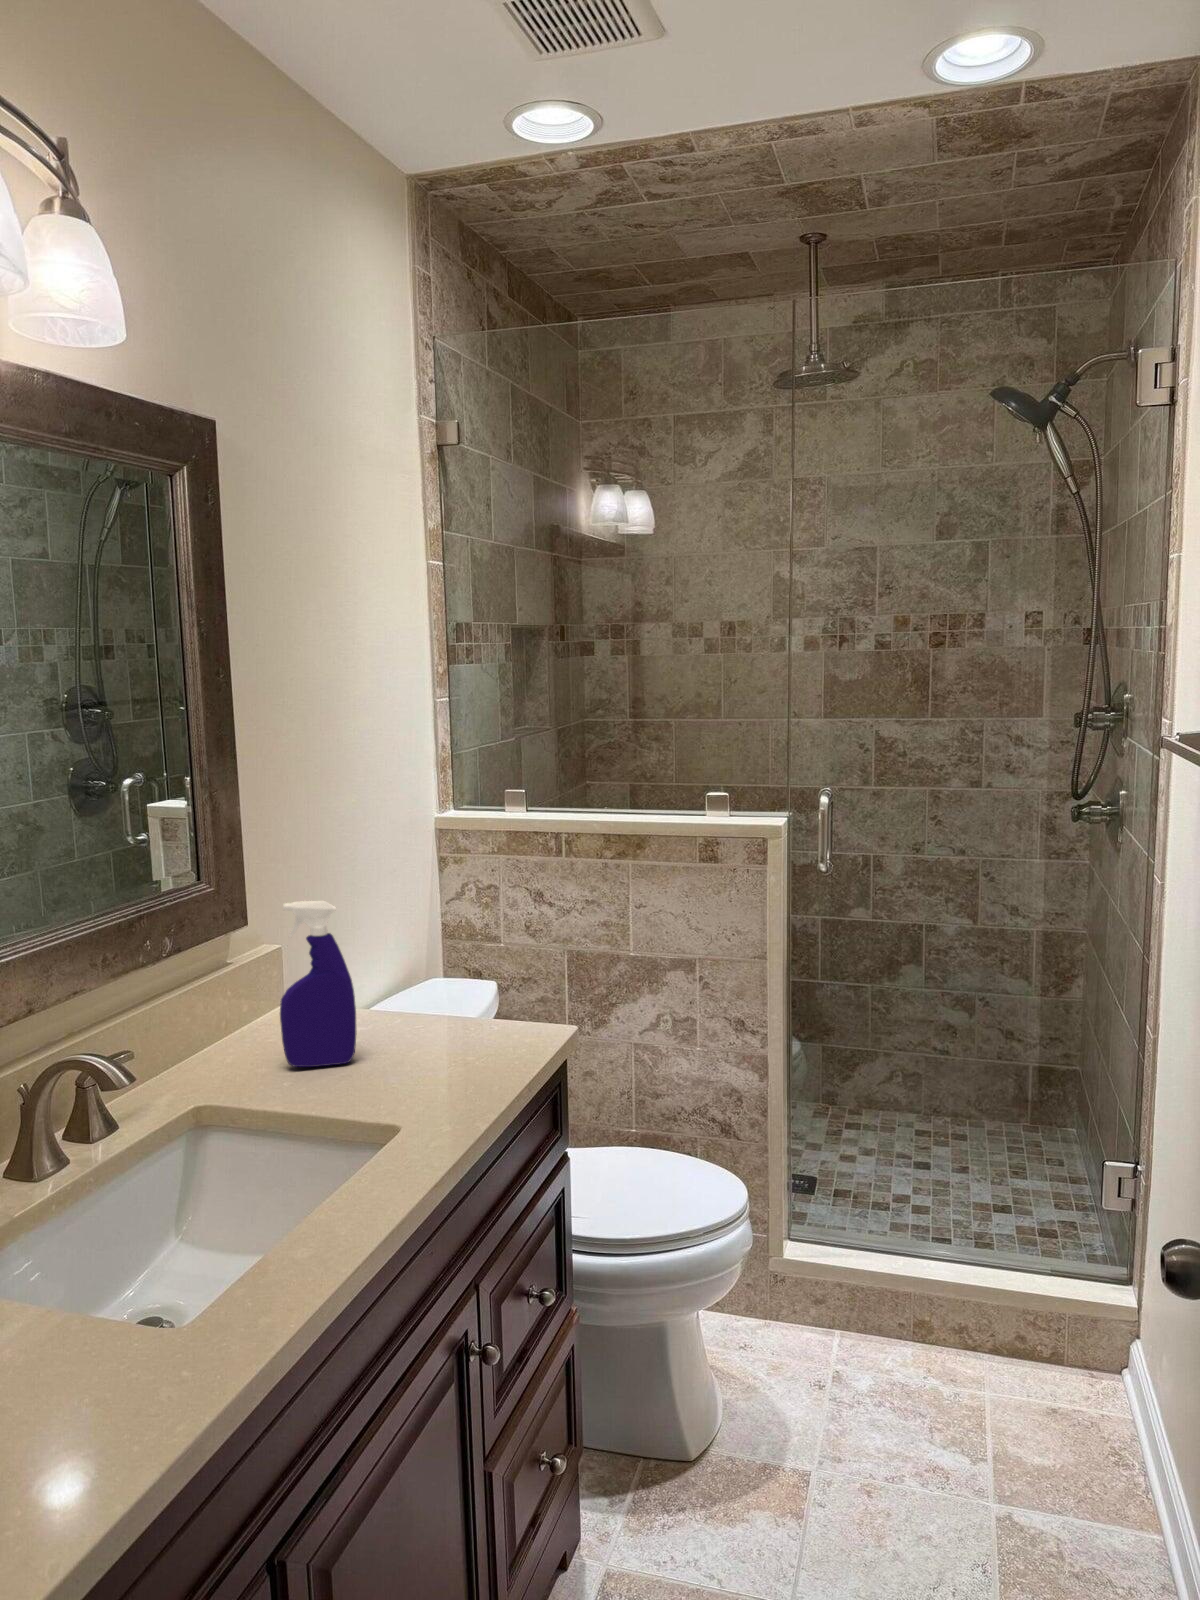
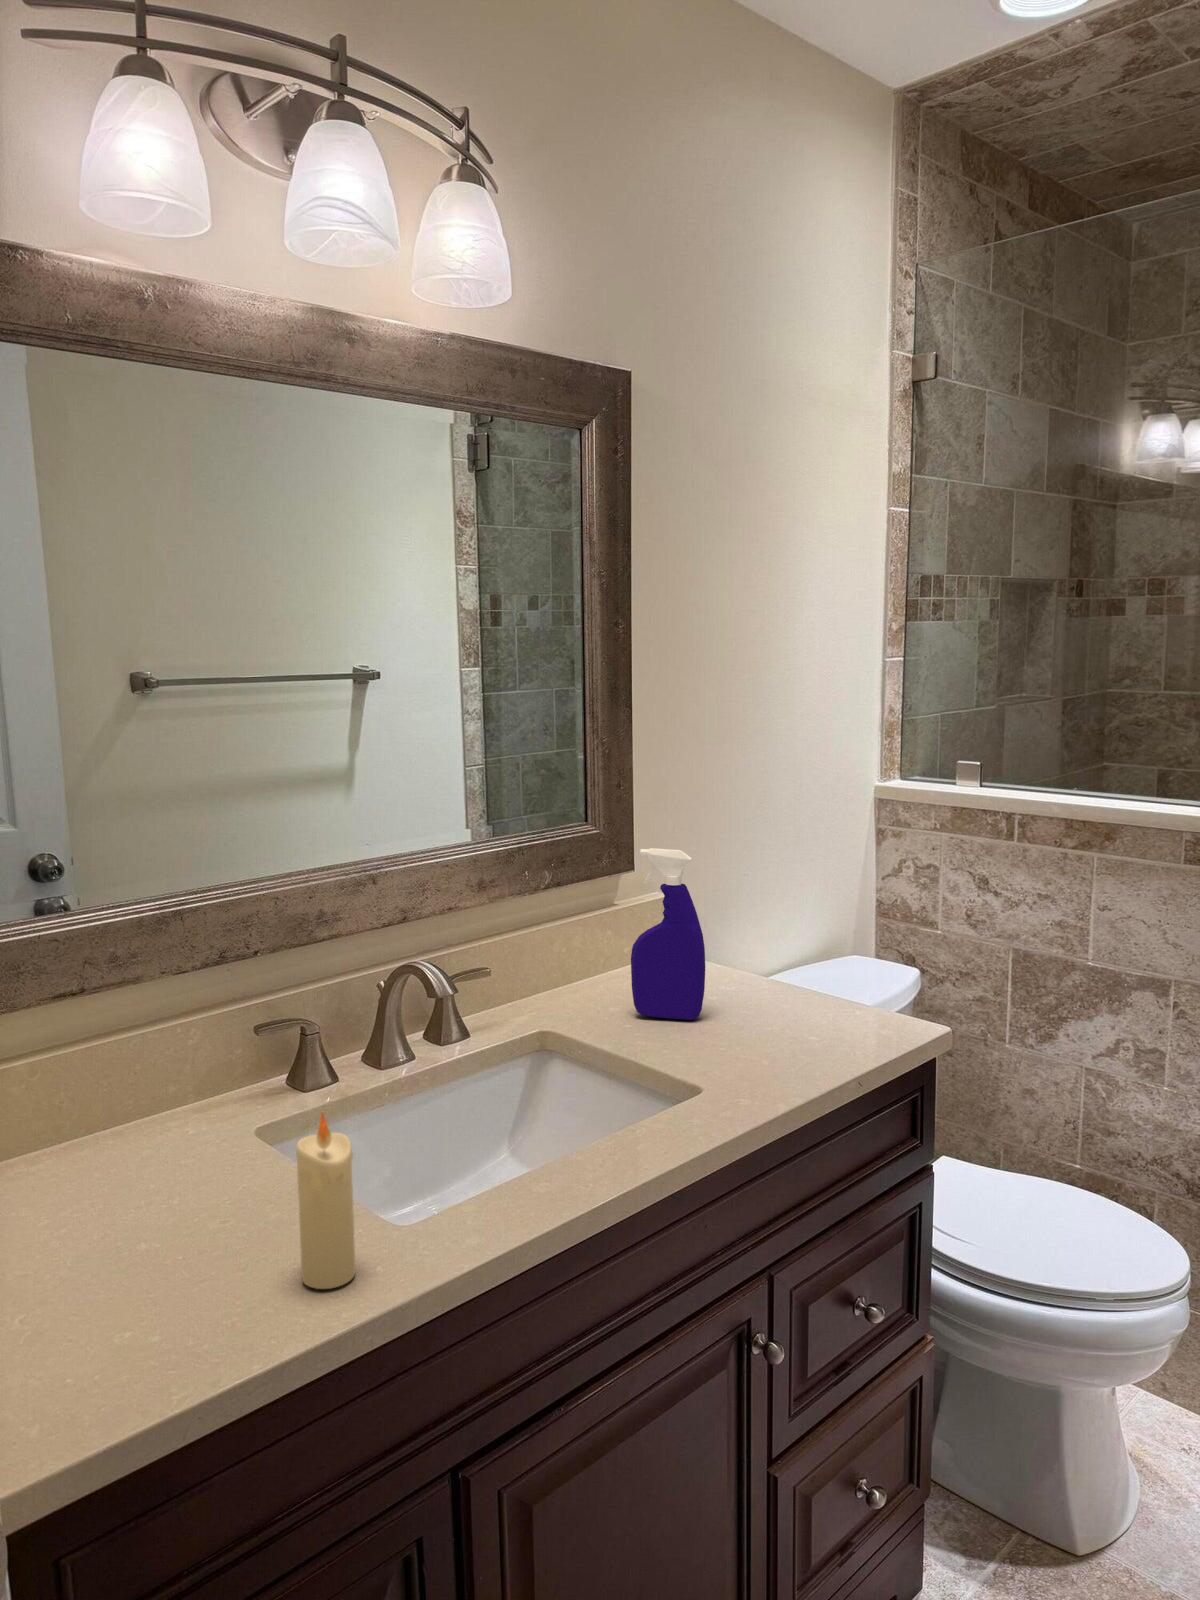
candle: none [77,1234,150,1426] -> present [296,1113,355,1289]

